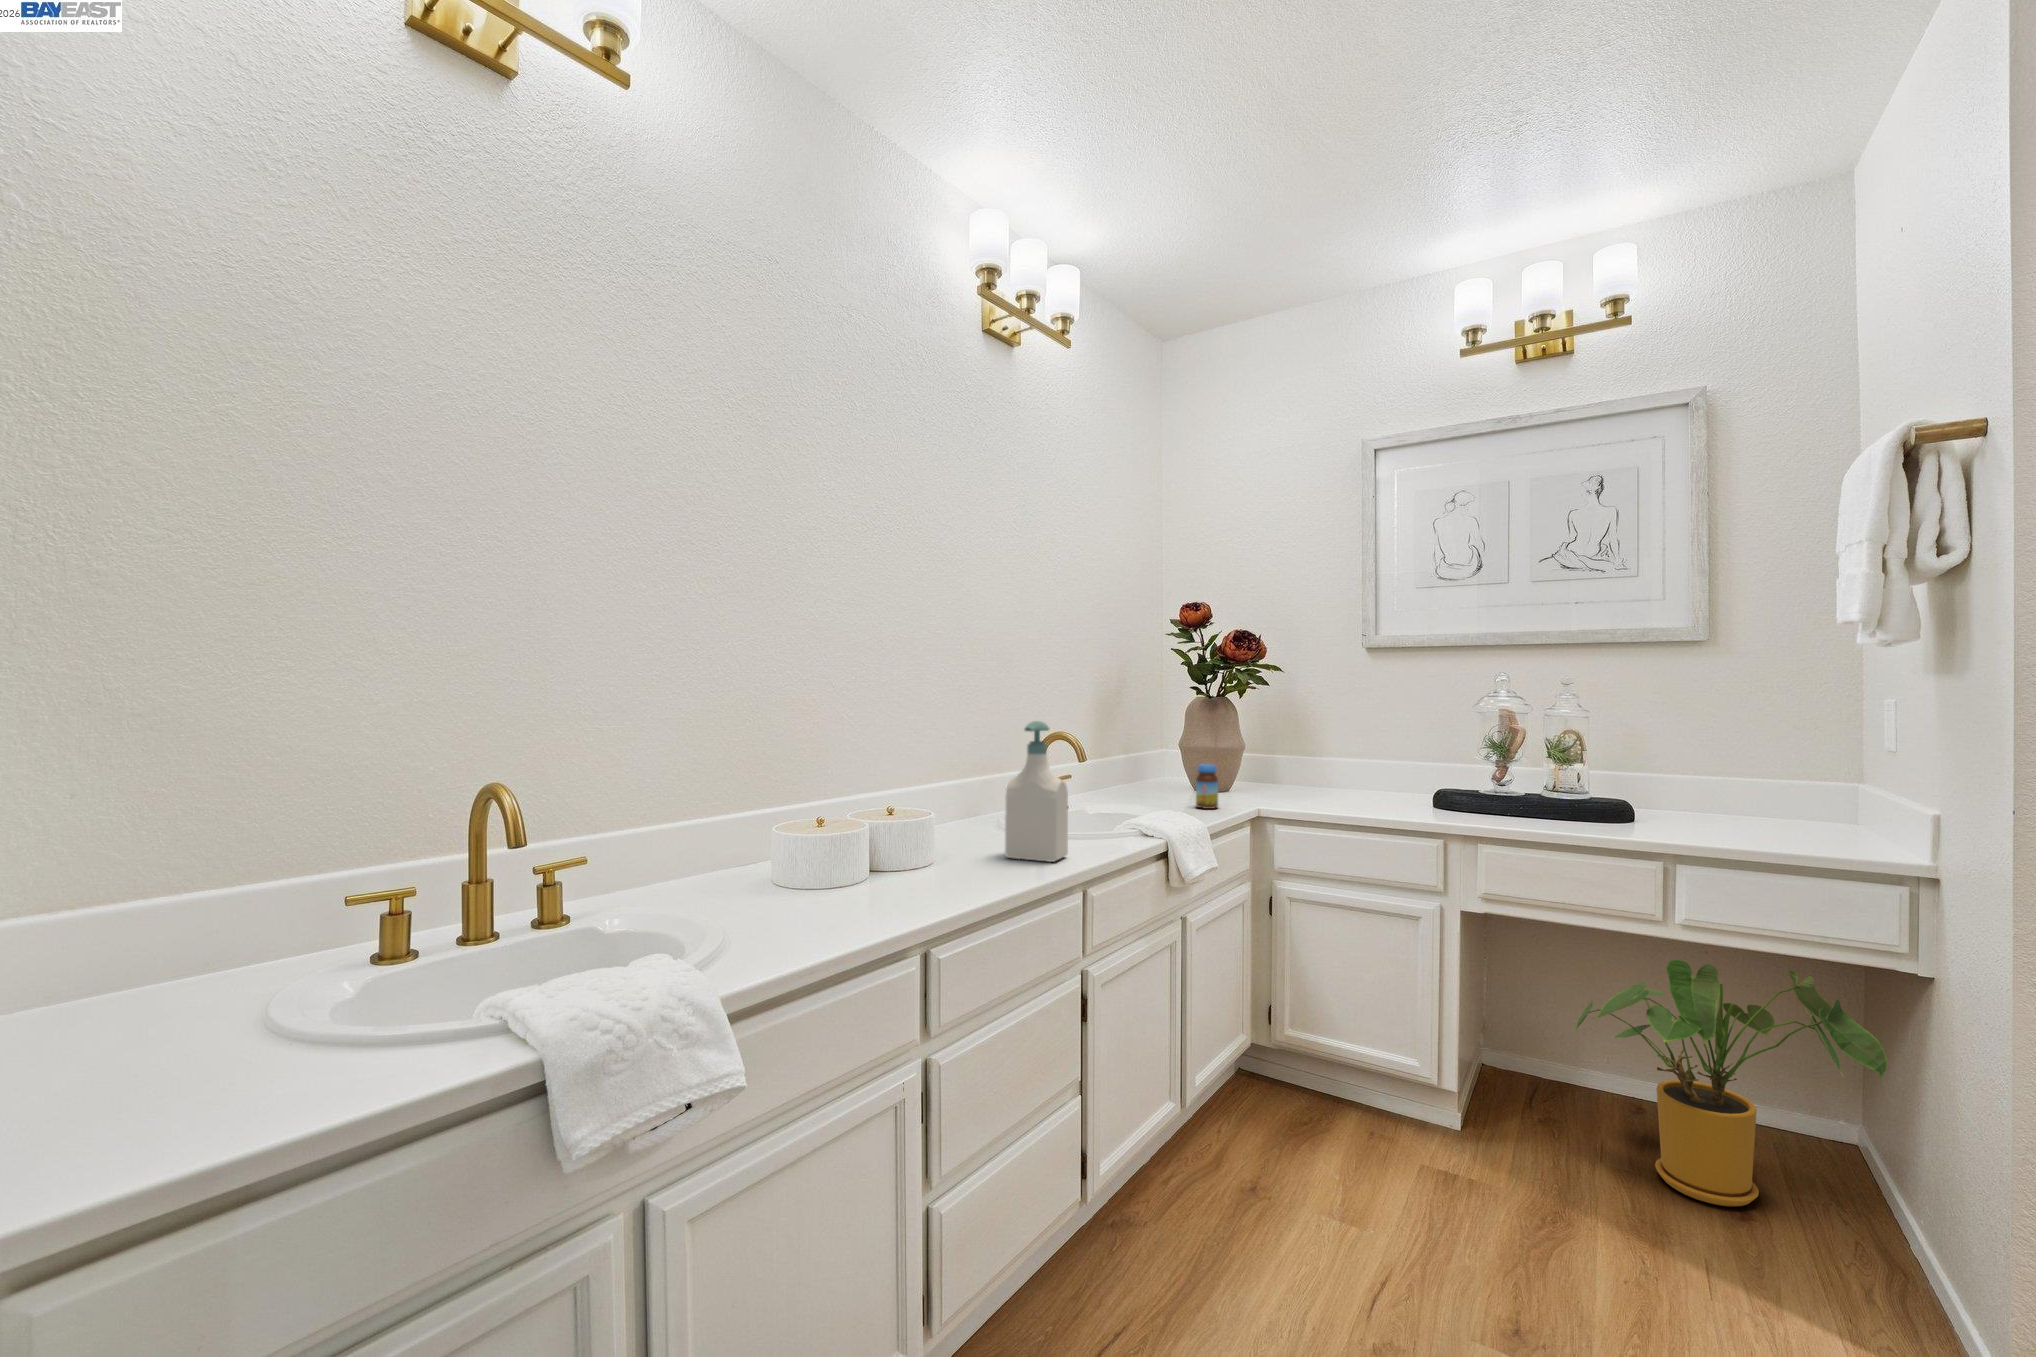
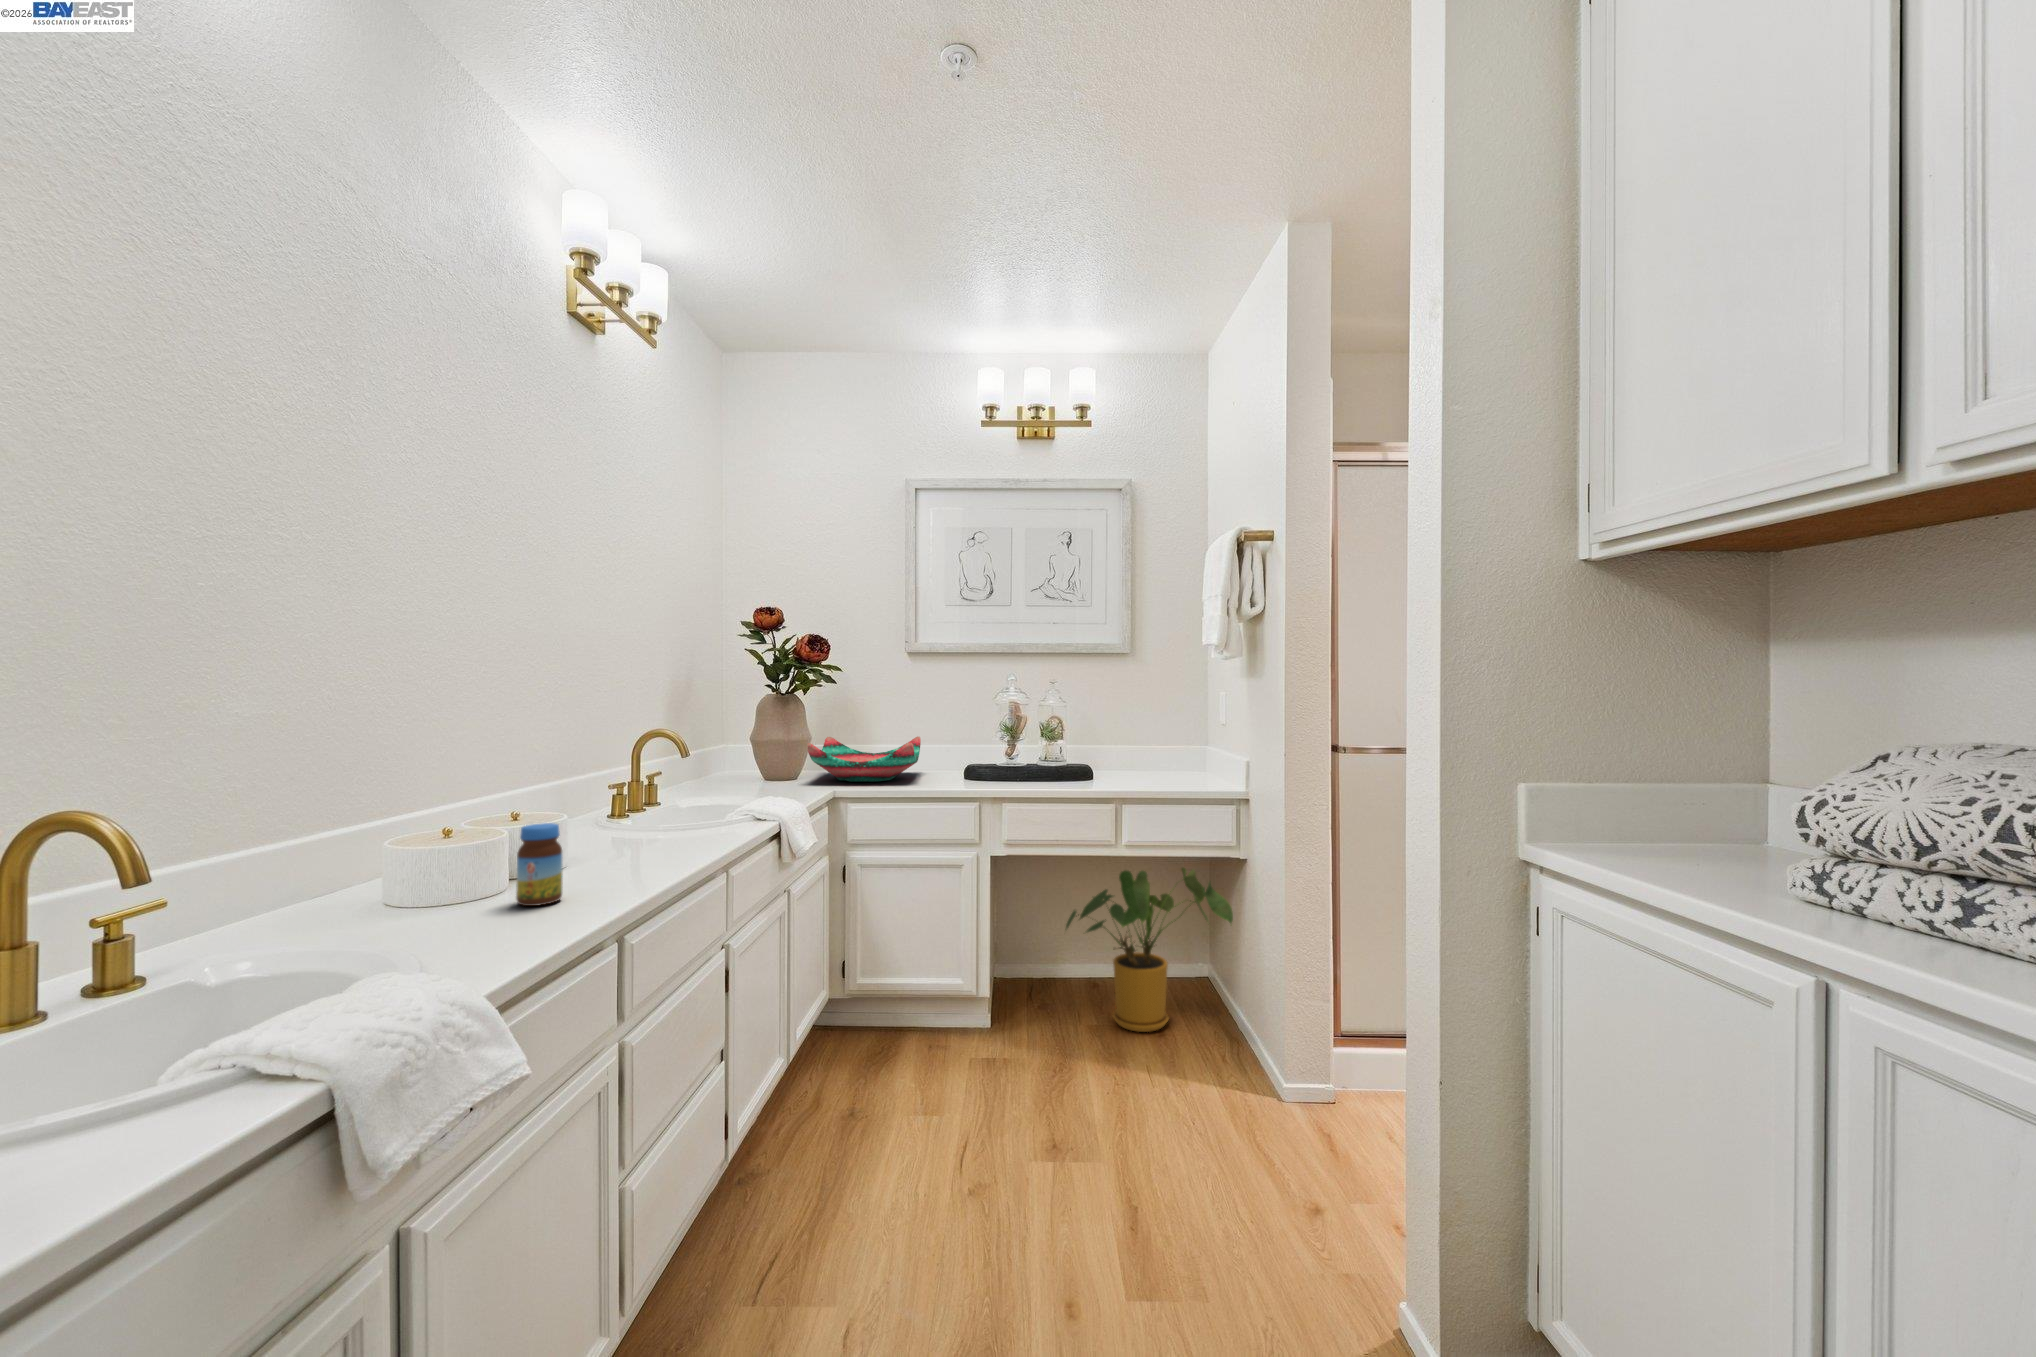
soap bottle: present [1005,721,1068,862] -> none [632,715,697,853]
decorative bowl: none [1232,747,1376,803] -> present [808,737,921,782]
jar: present [1196,764,1218,809] -> present [516,823,562,906]

